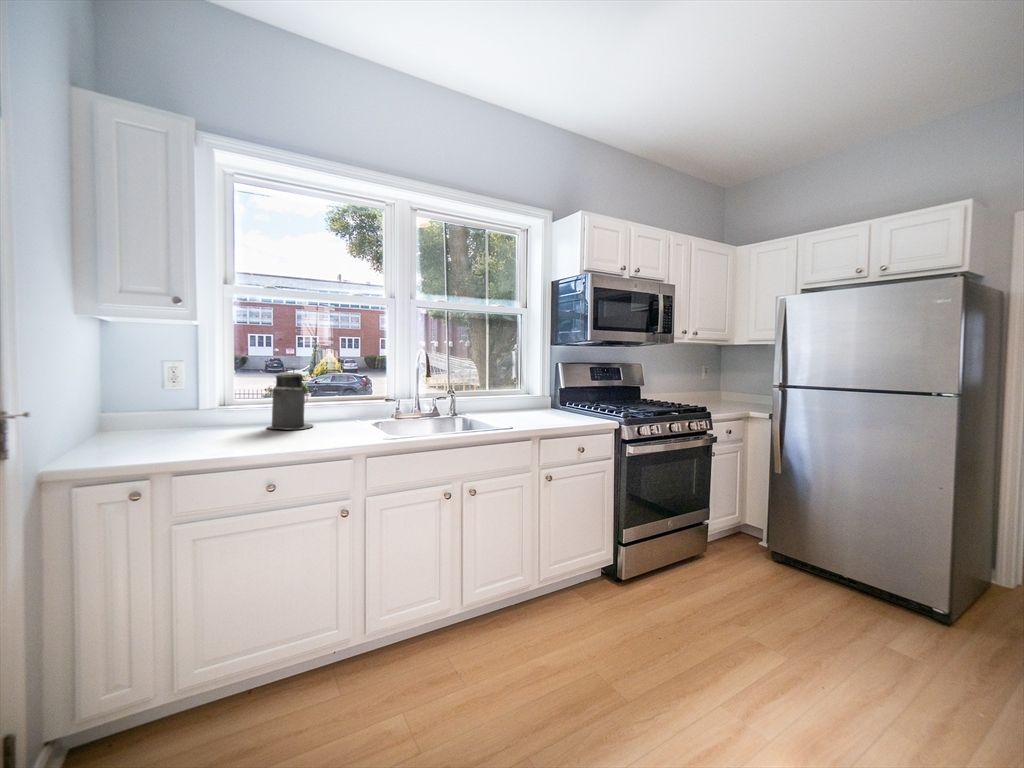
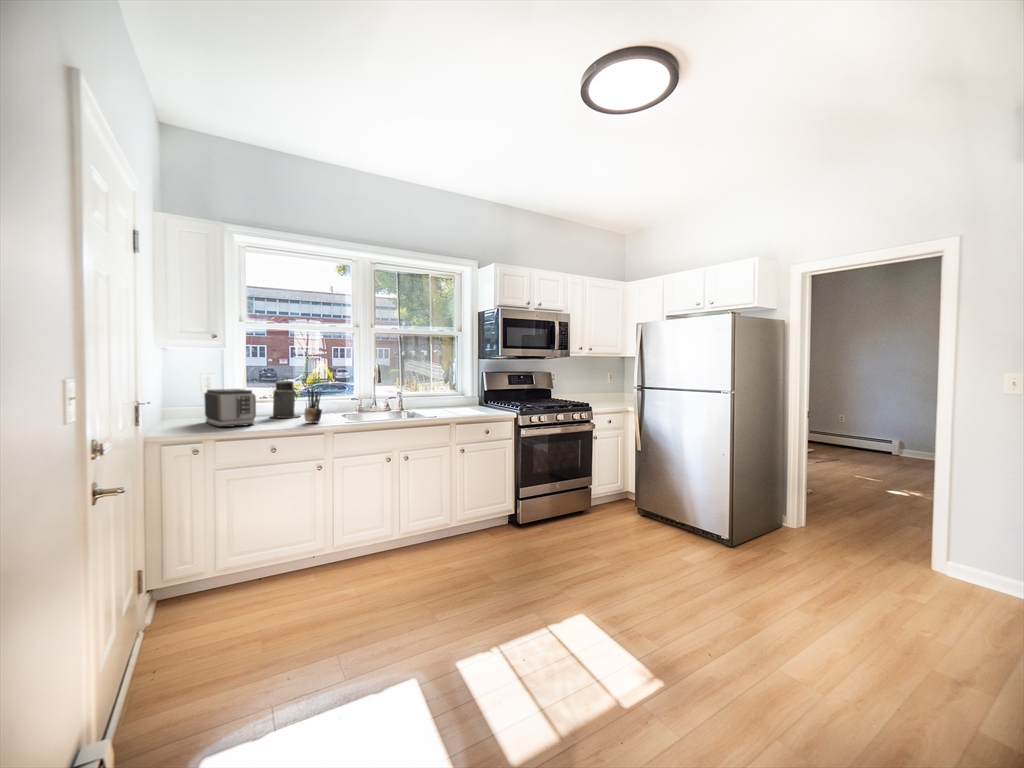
potted plant: none [321,376,350,437] -> present [304,387,322,422]
toaster: none [163,384,245,449] -> present [204,389,256,427]

